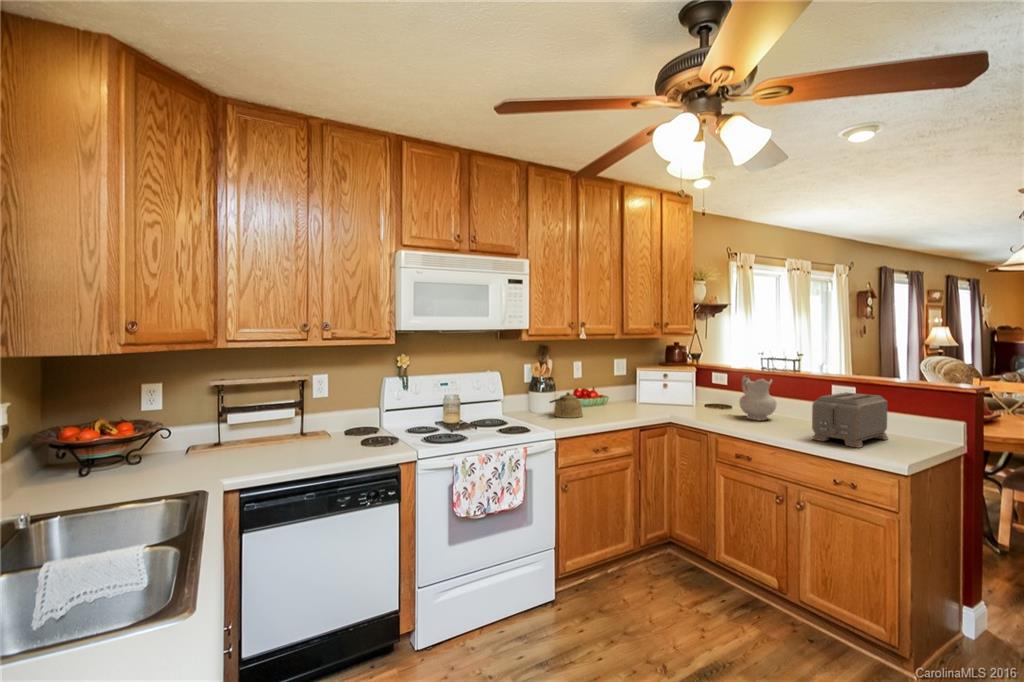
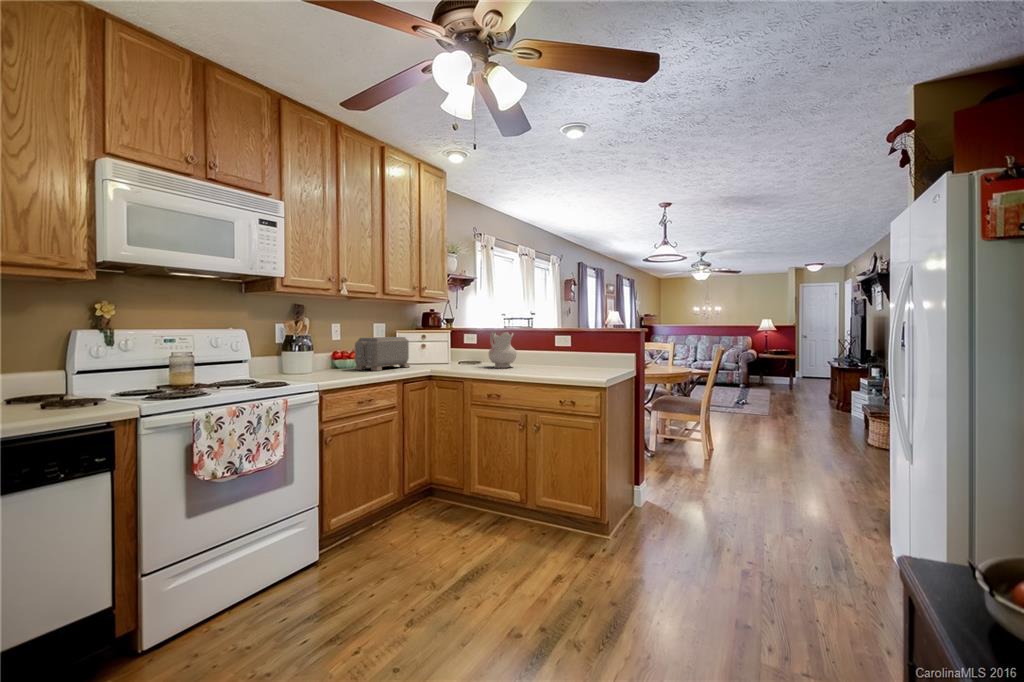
kettle: present [550,392,583,418] -> none [308,350,346,375]
toaster: present [812,392,888,448] -> present [355,337,410,371]

